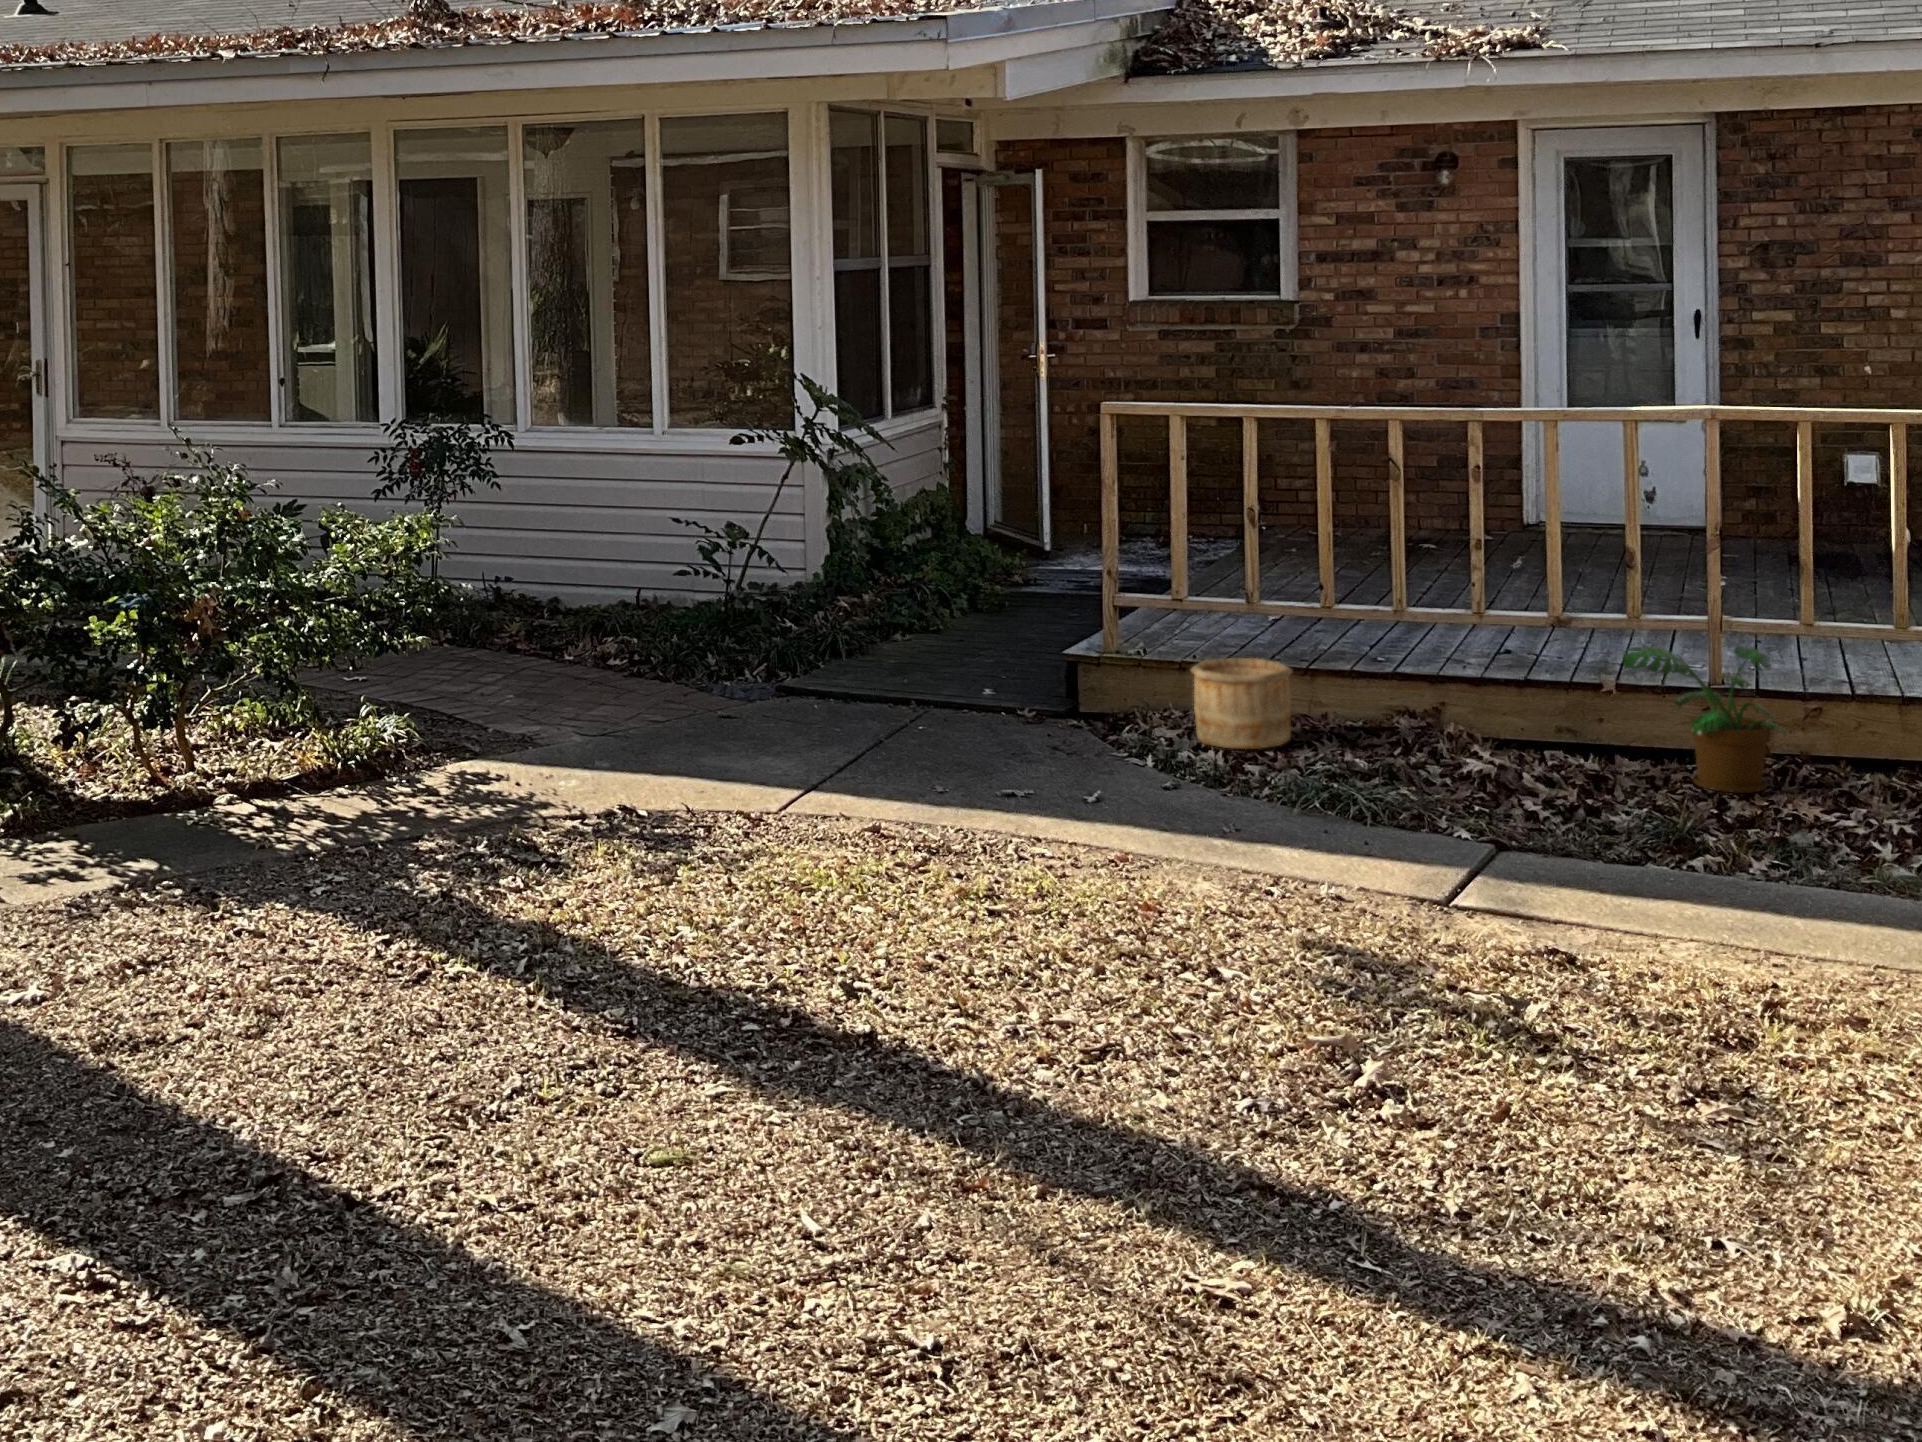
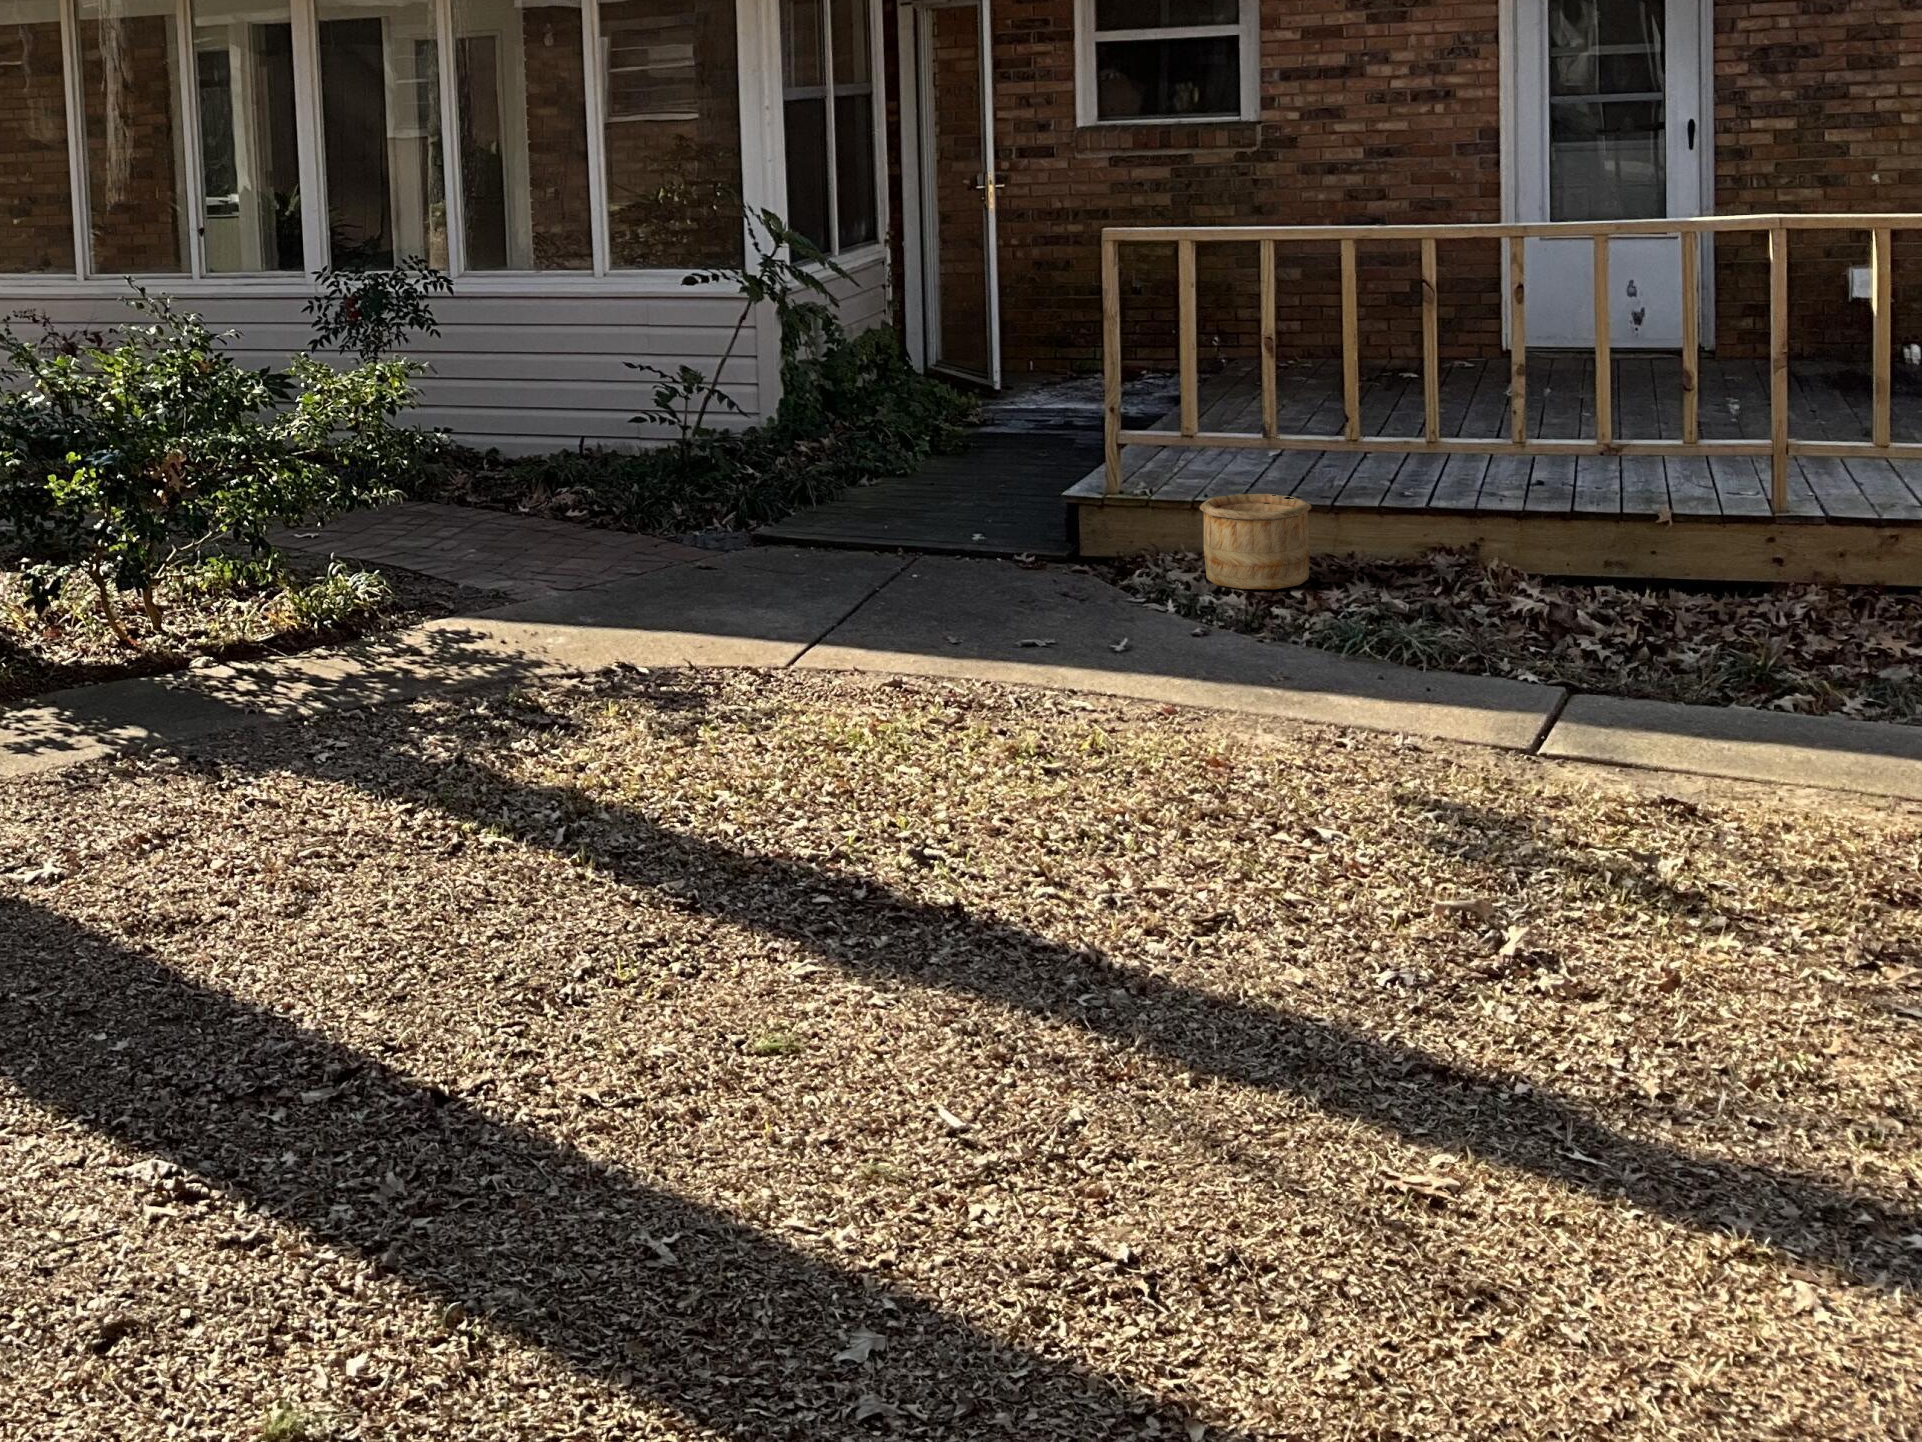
potted plant: present [1623,646,1786,793] -> none [1685,469,1867,626]

